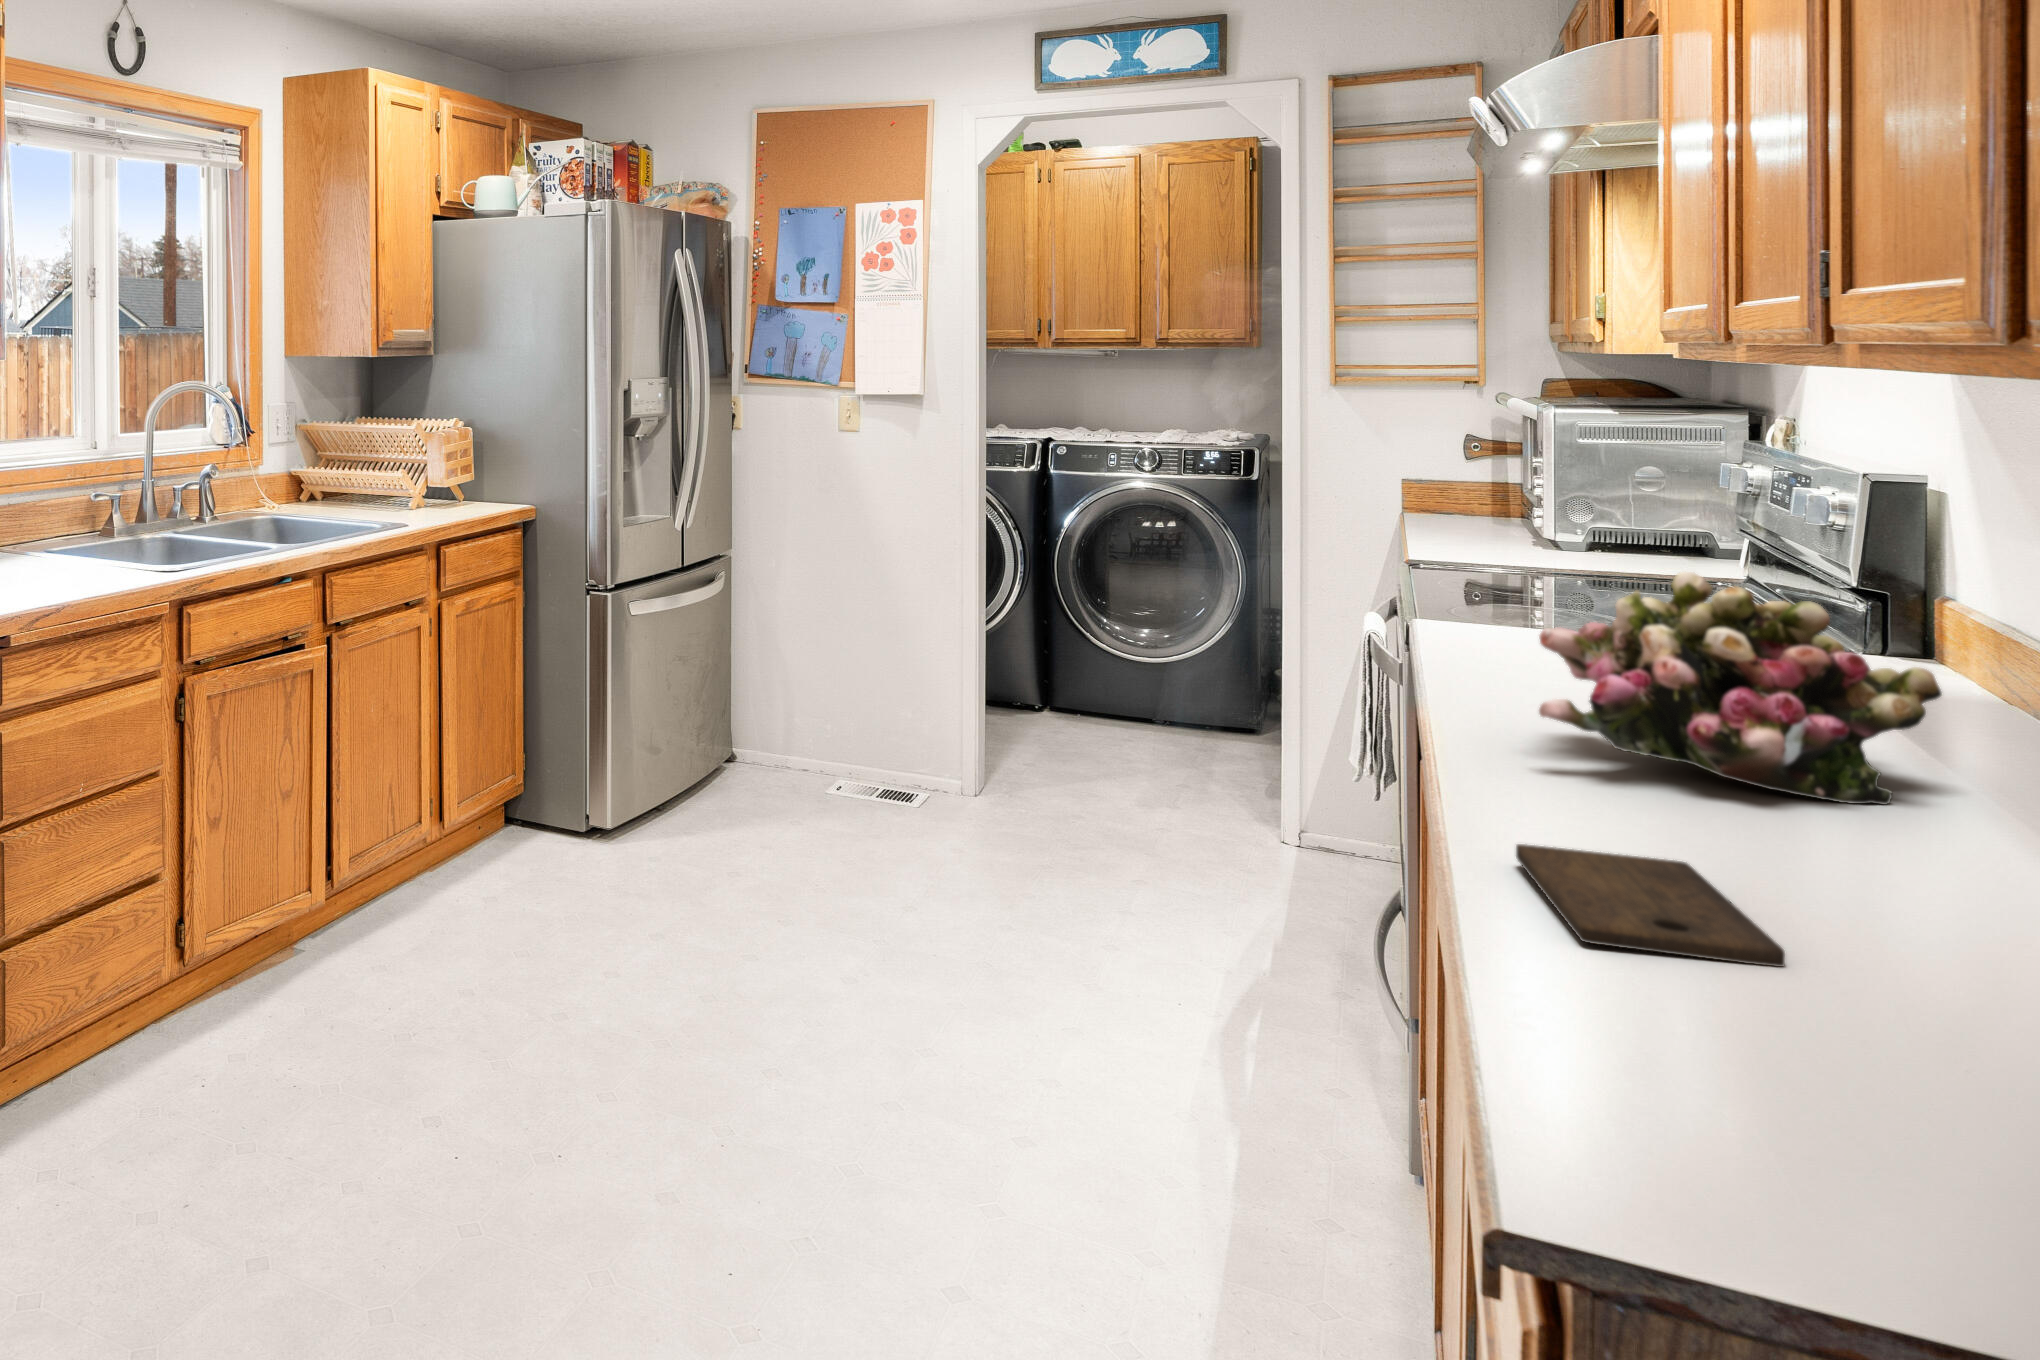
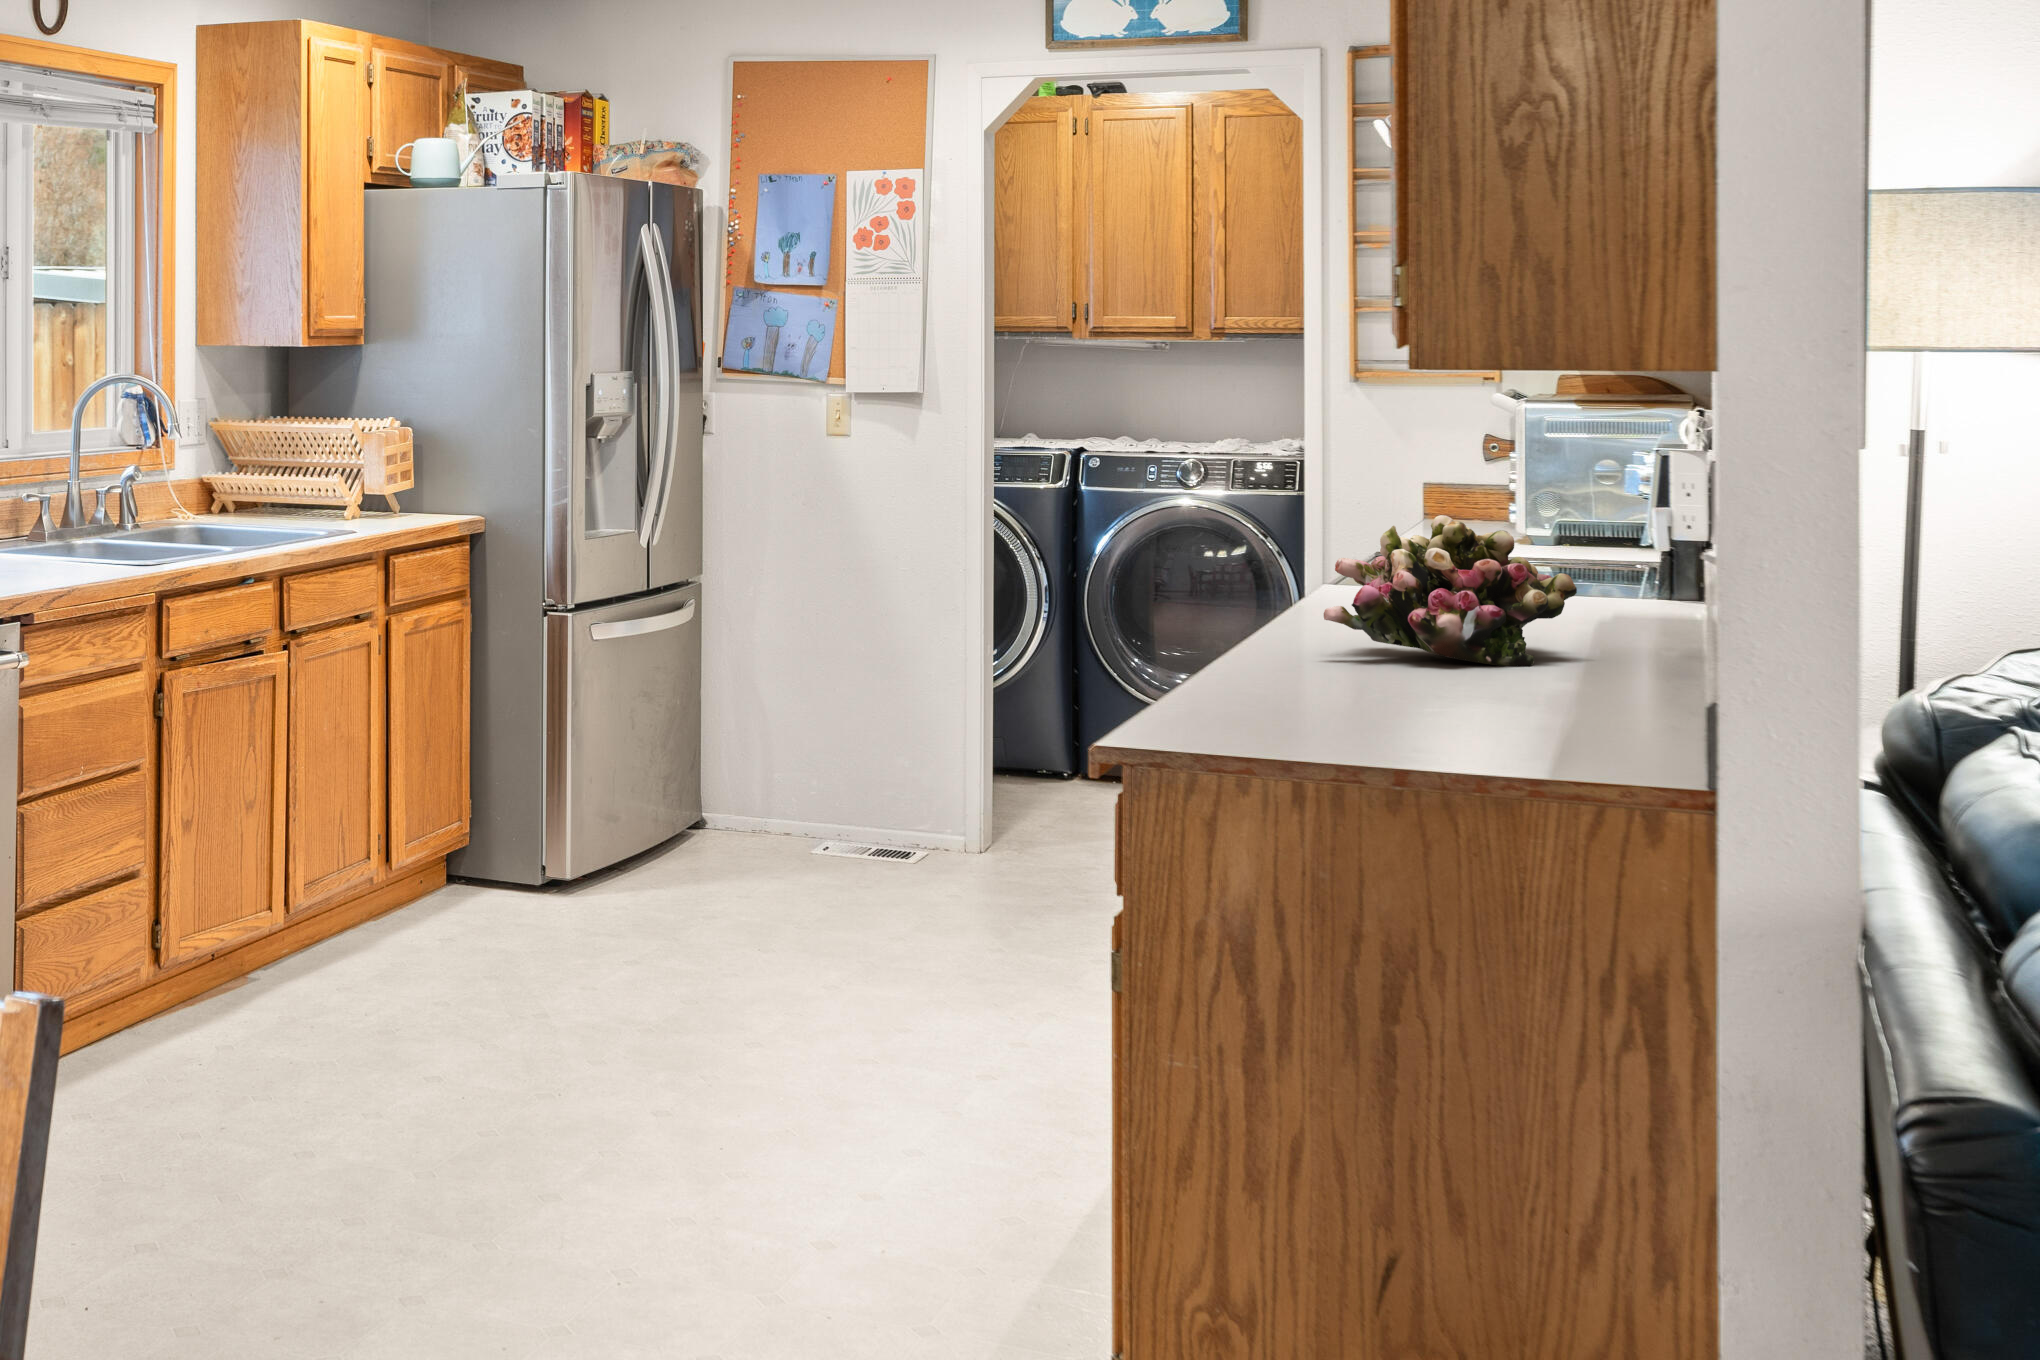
cutting board: present [1516,844,1785,967] -> none [1247,675,1351,711]

